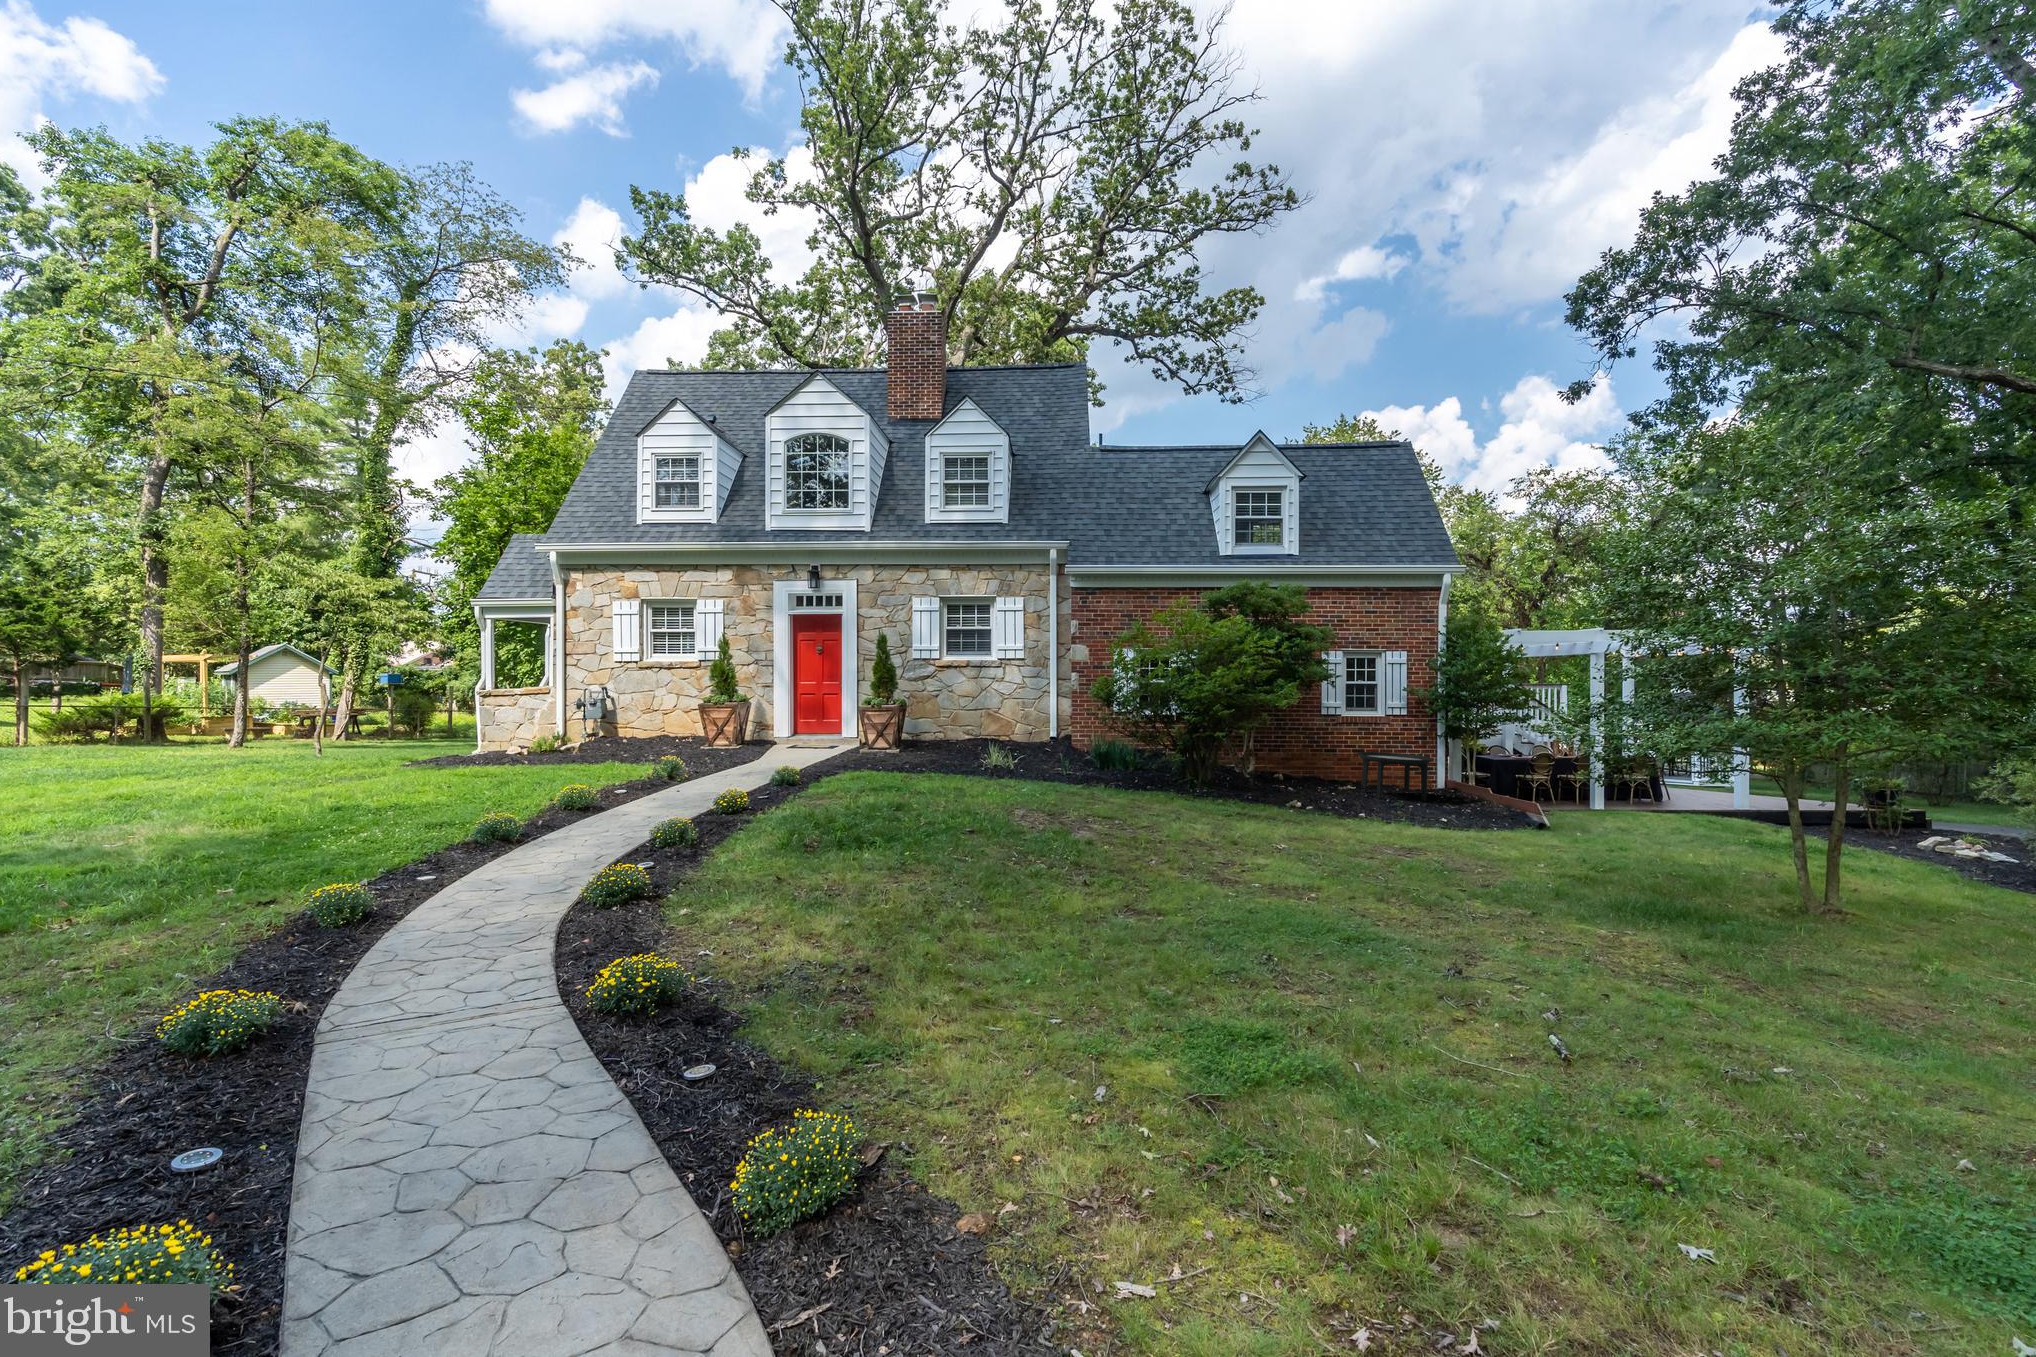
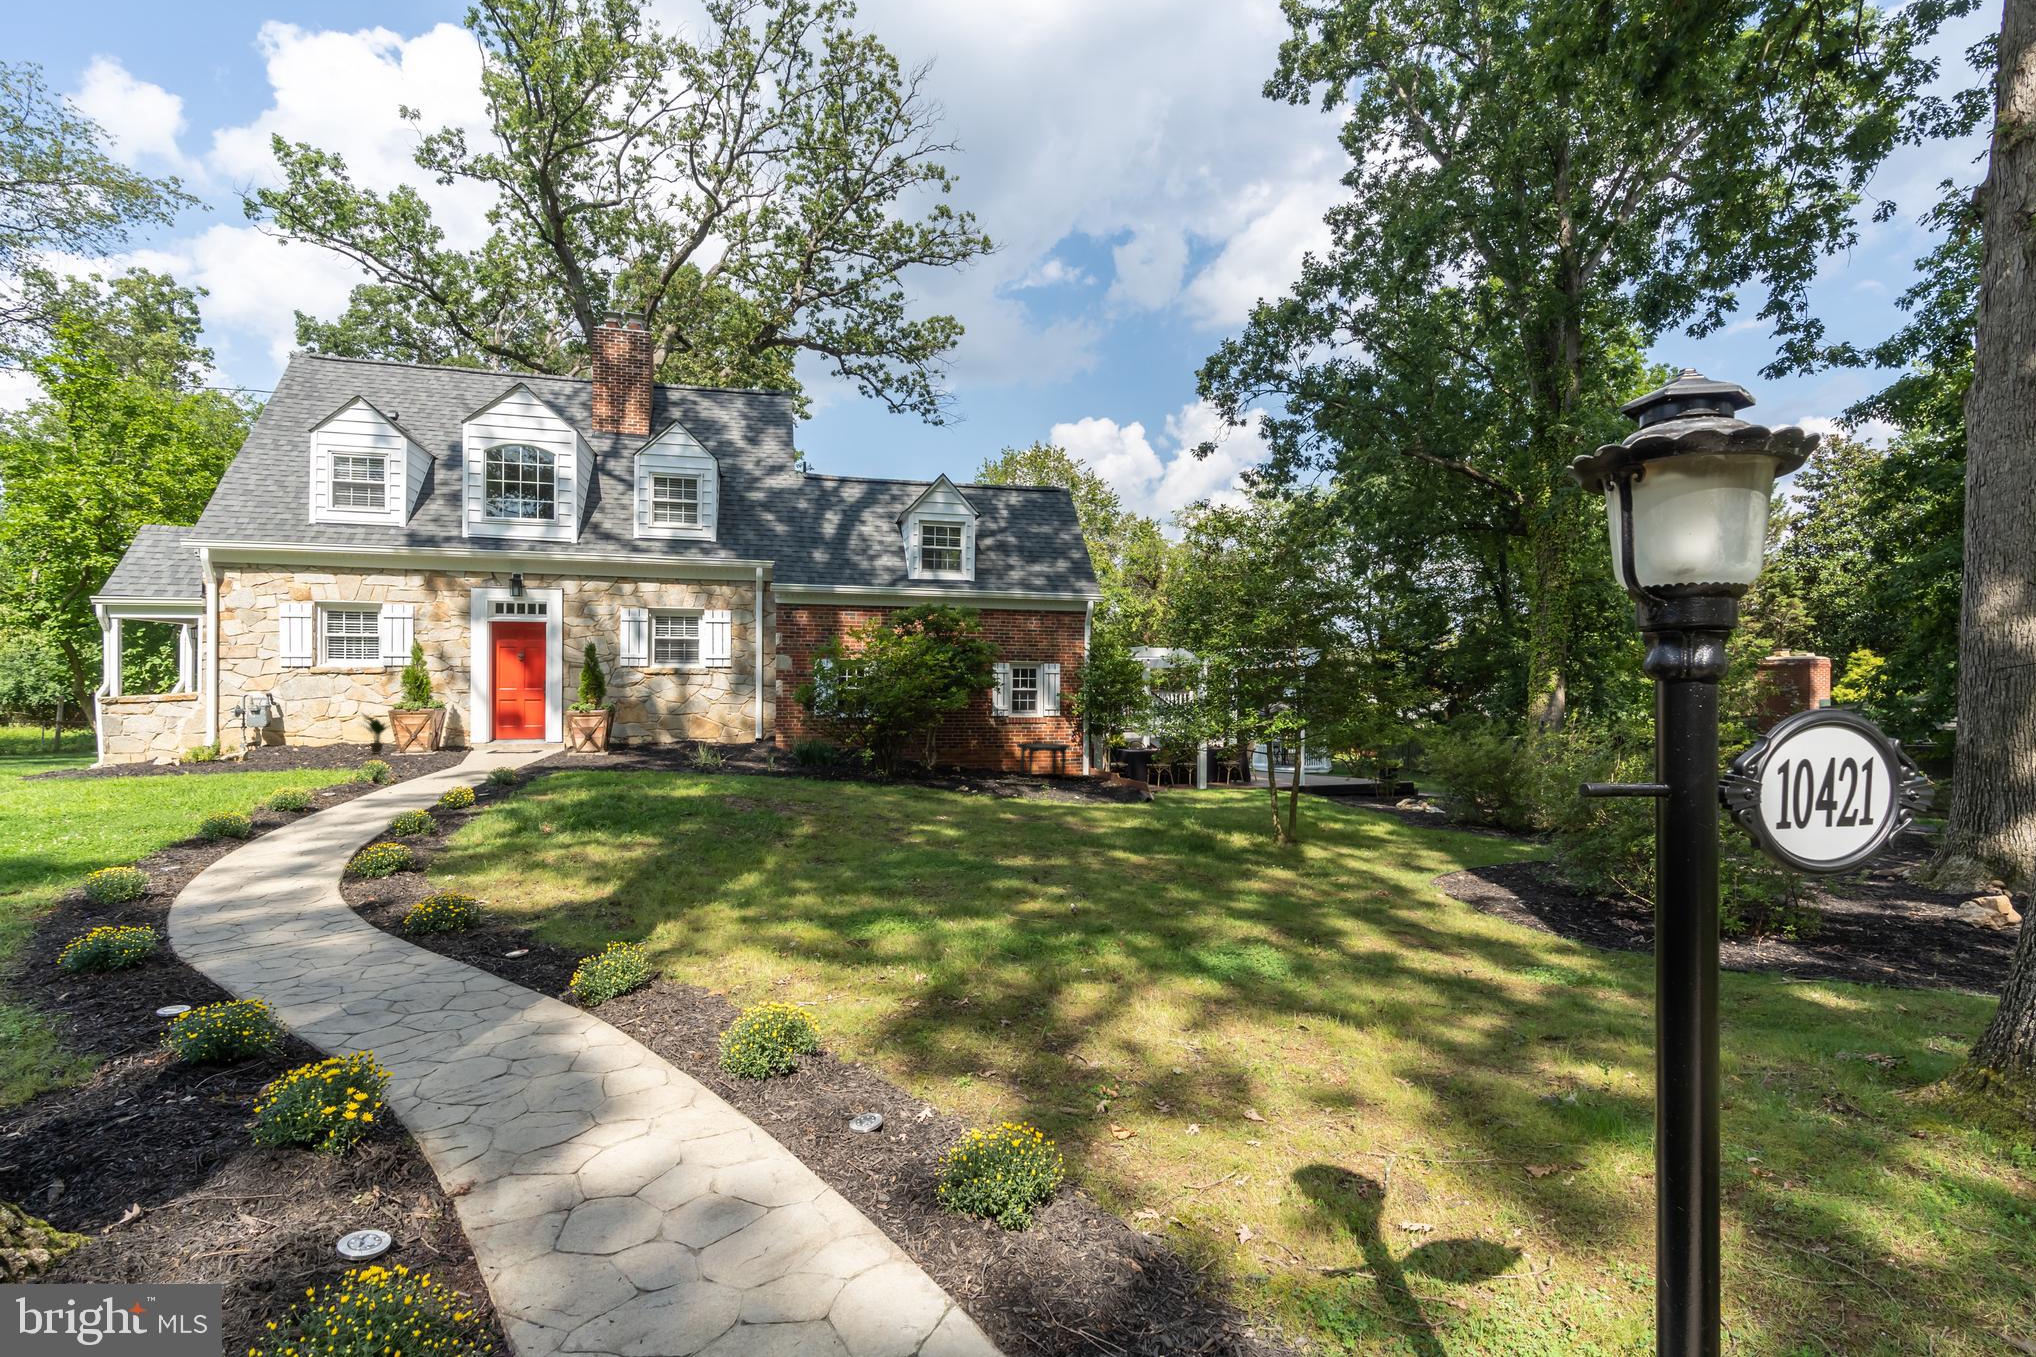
potted plant: none [671,706,704,747] -> present [363,714,390,754]

